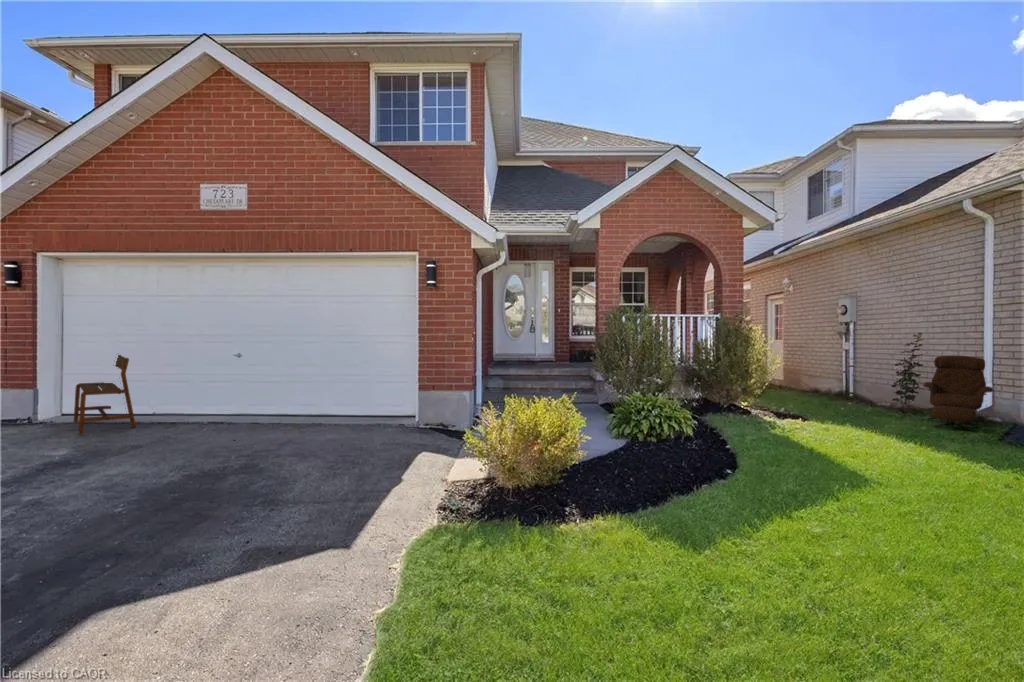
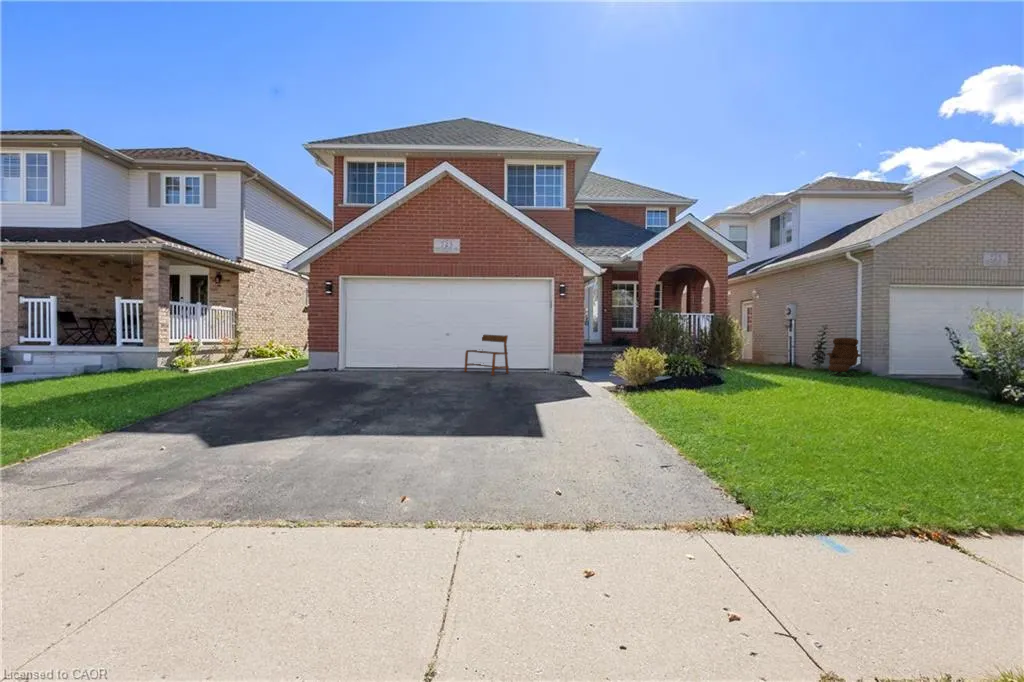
bench: present [74,355,136,435] -> present [464,335,509,375]

